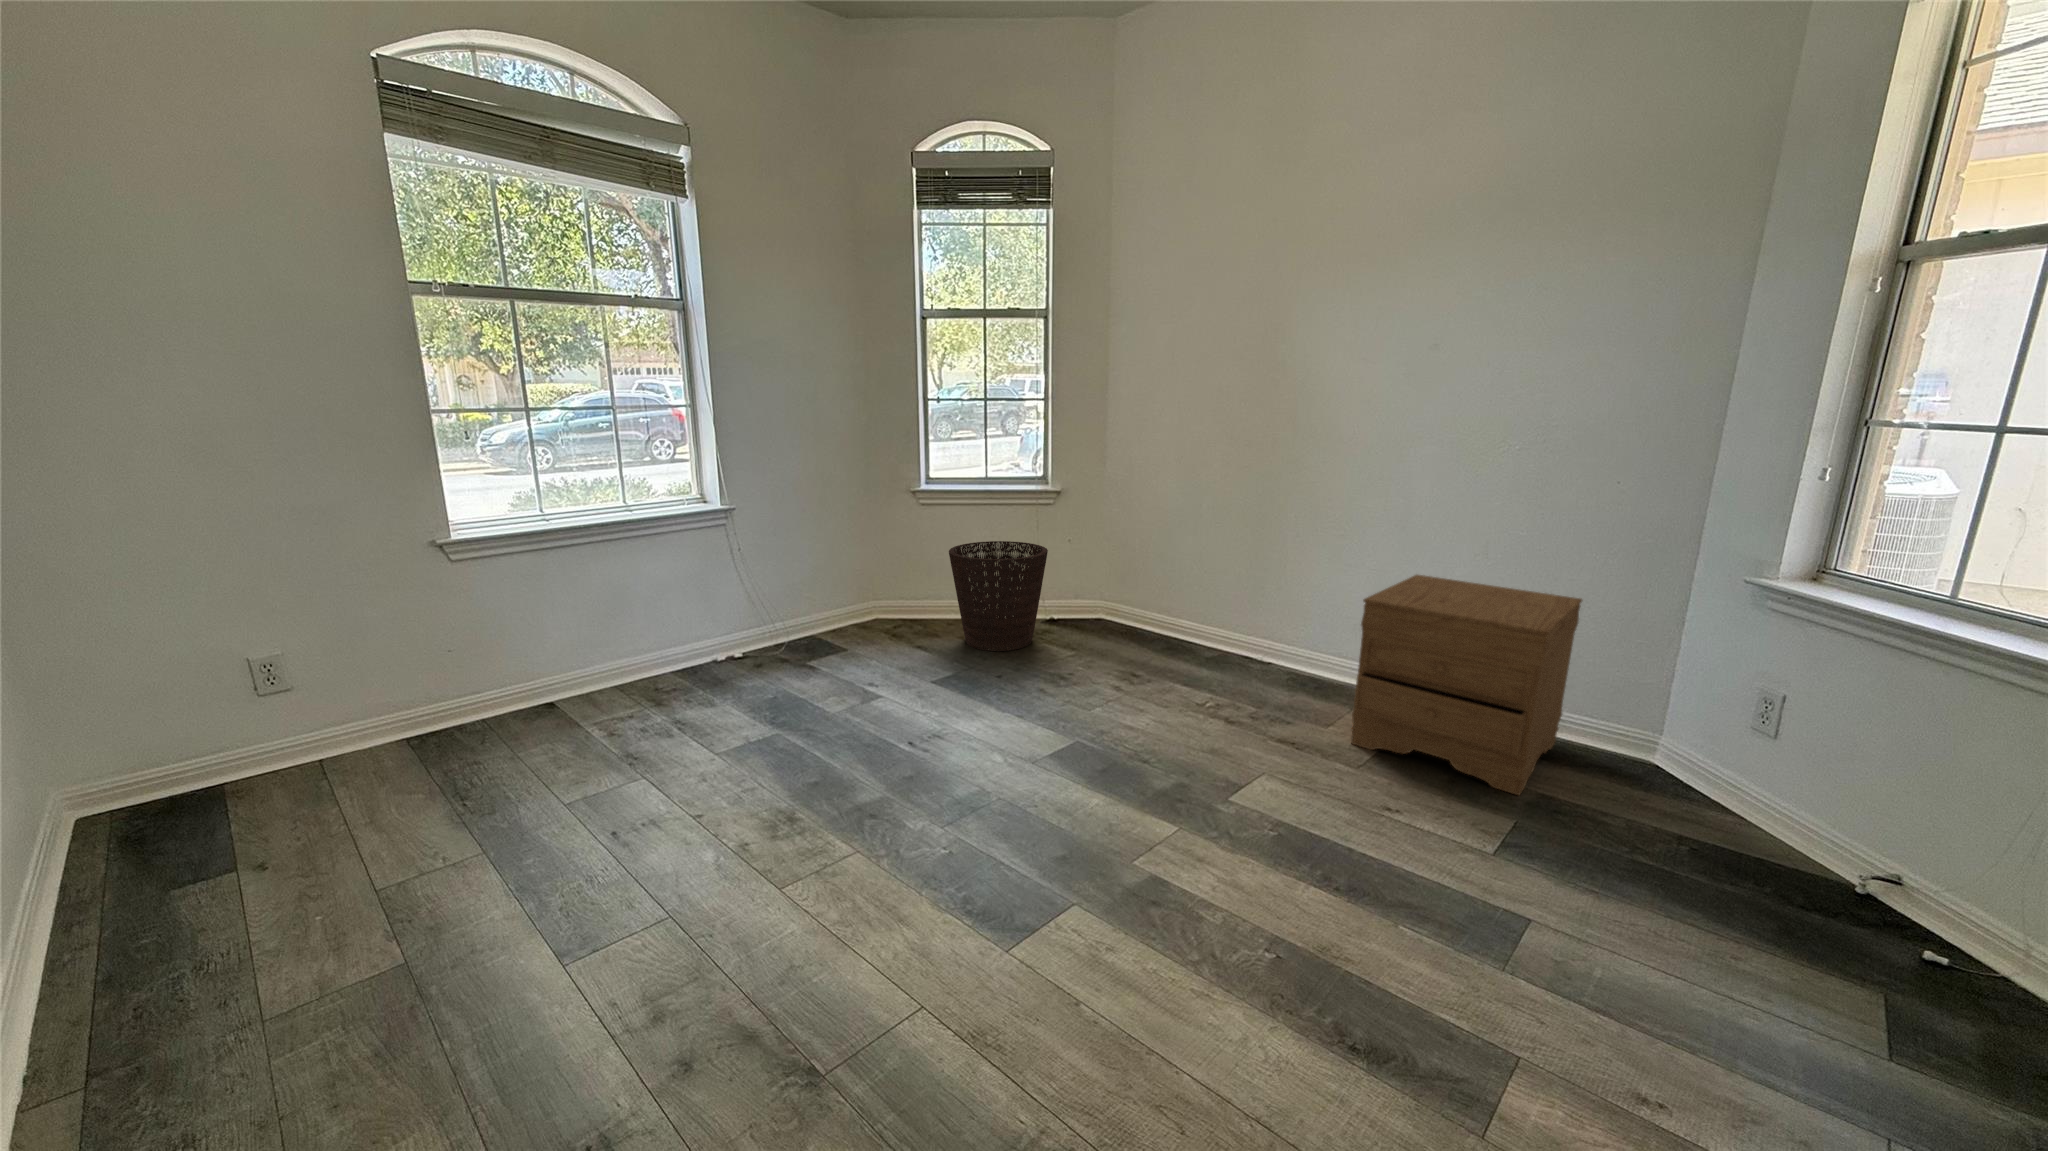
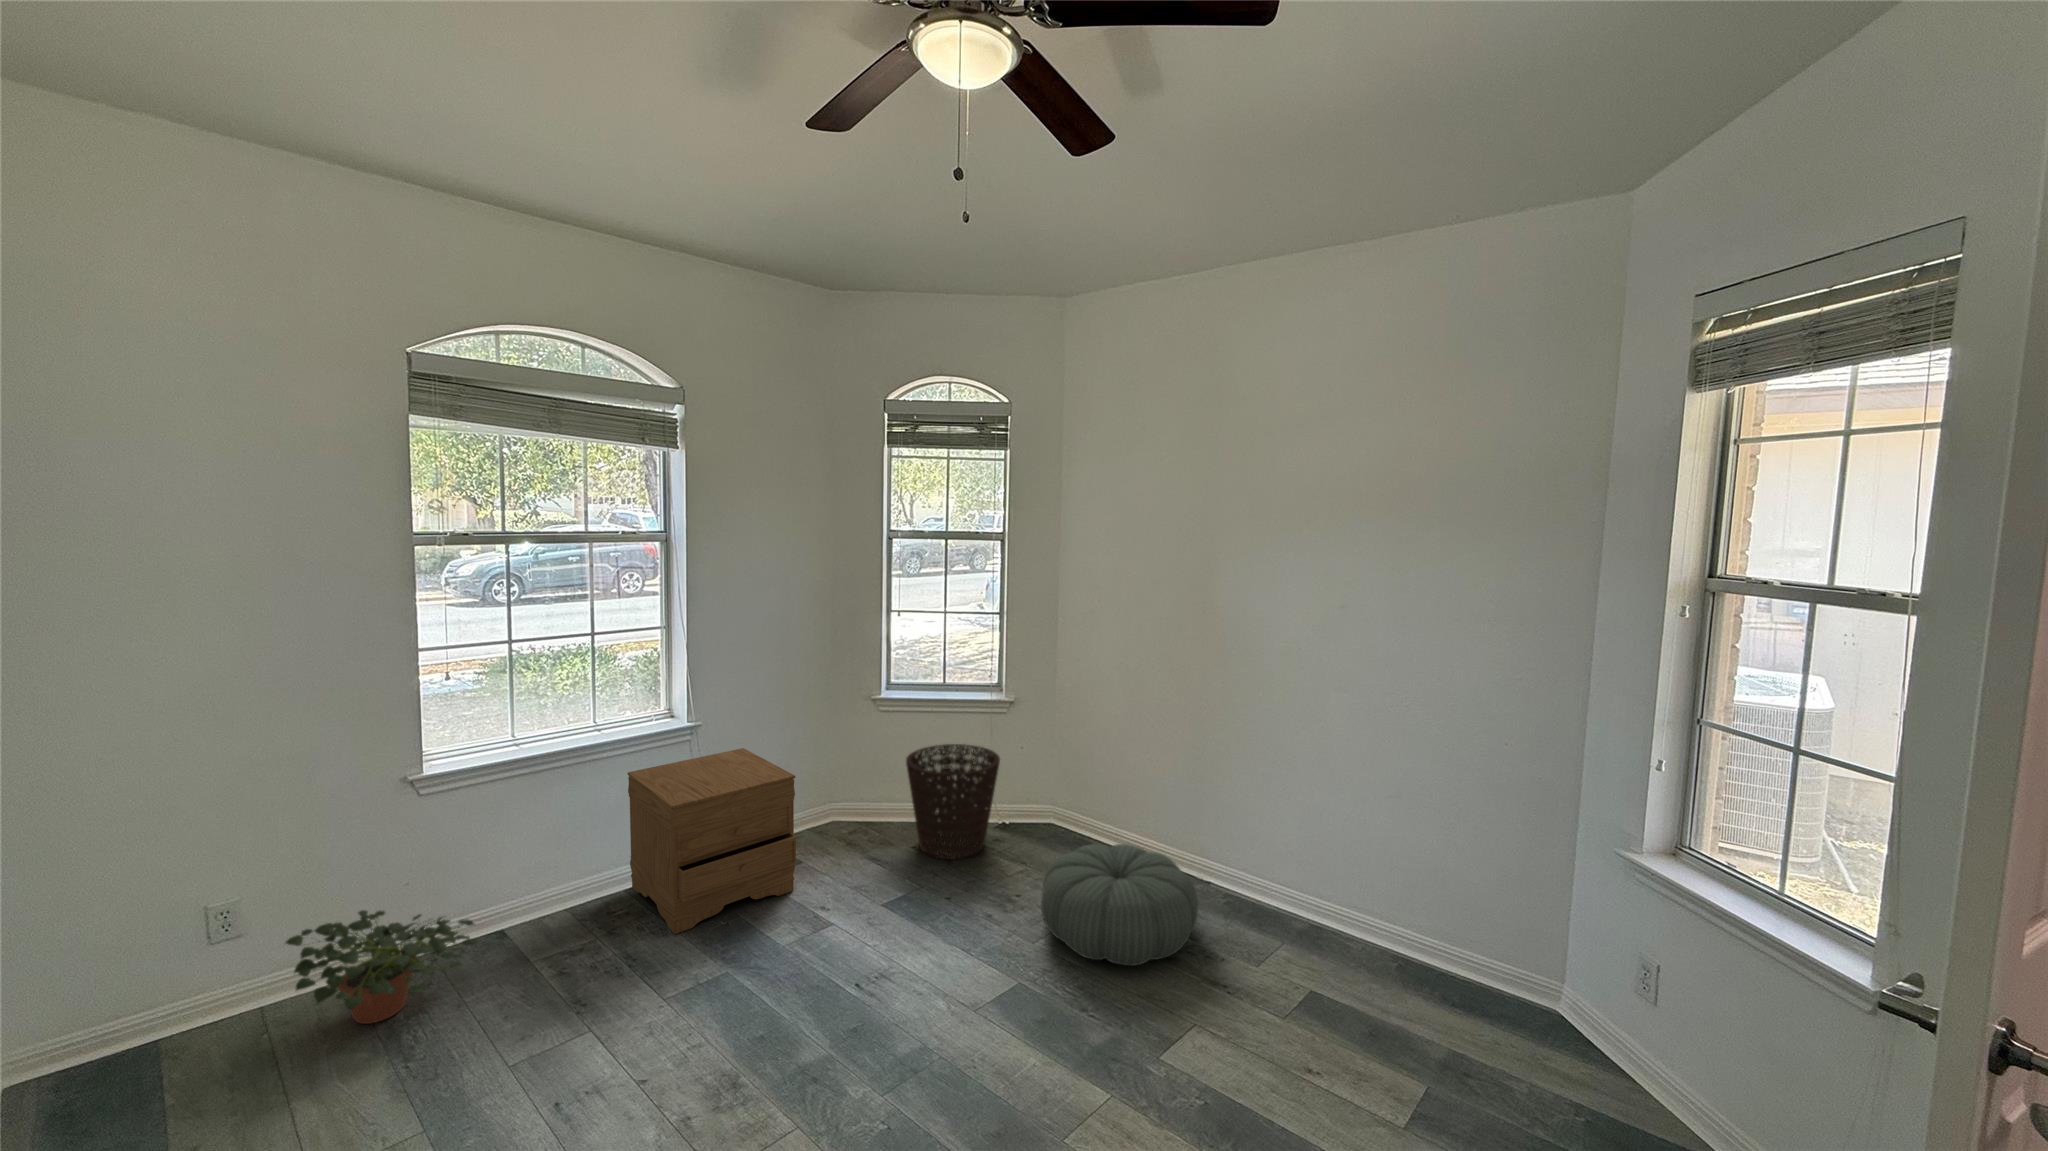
nightstand: present [1351,575,1582,795] -> present [627,748,796,934]
pouf: none [1098,622,1263,727] -> present [1041,844,1198,966]
potted plant: none [332,666,531,768] -> present [286,910,479,1024]

